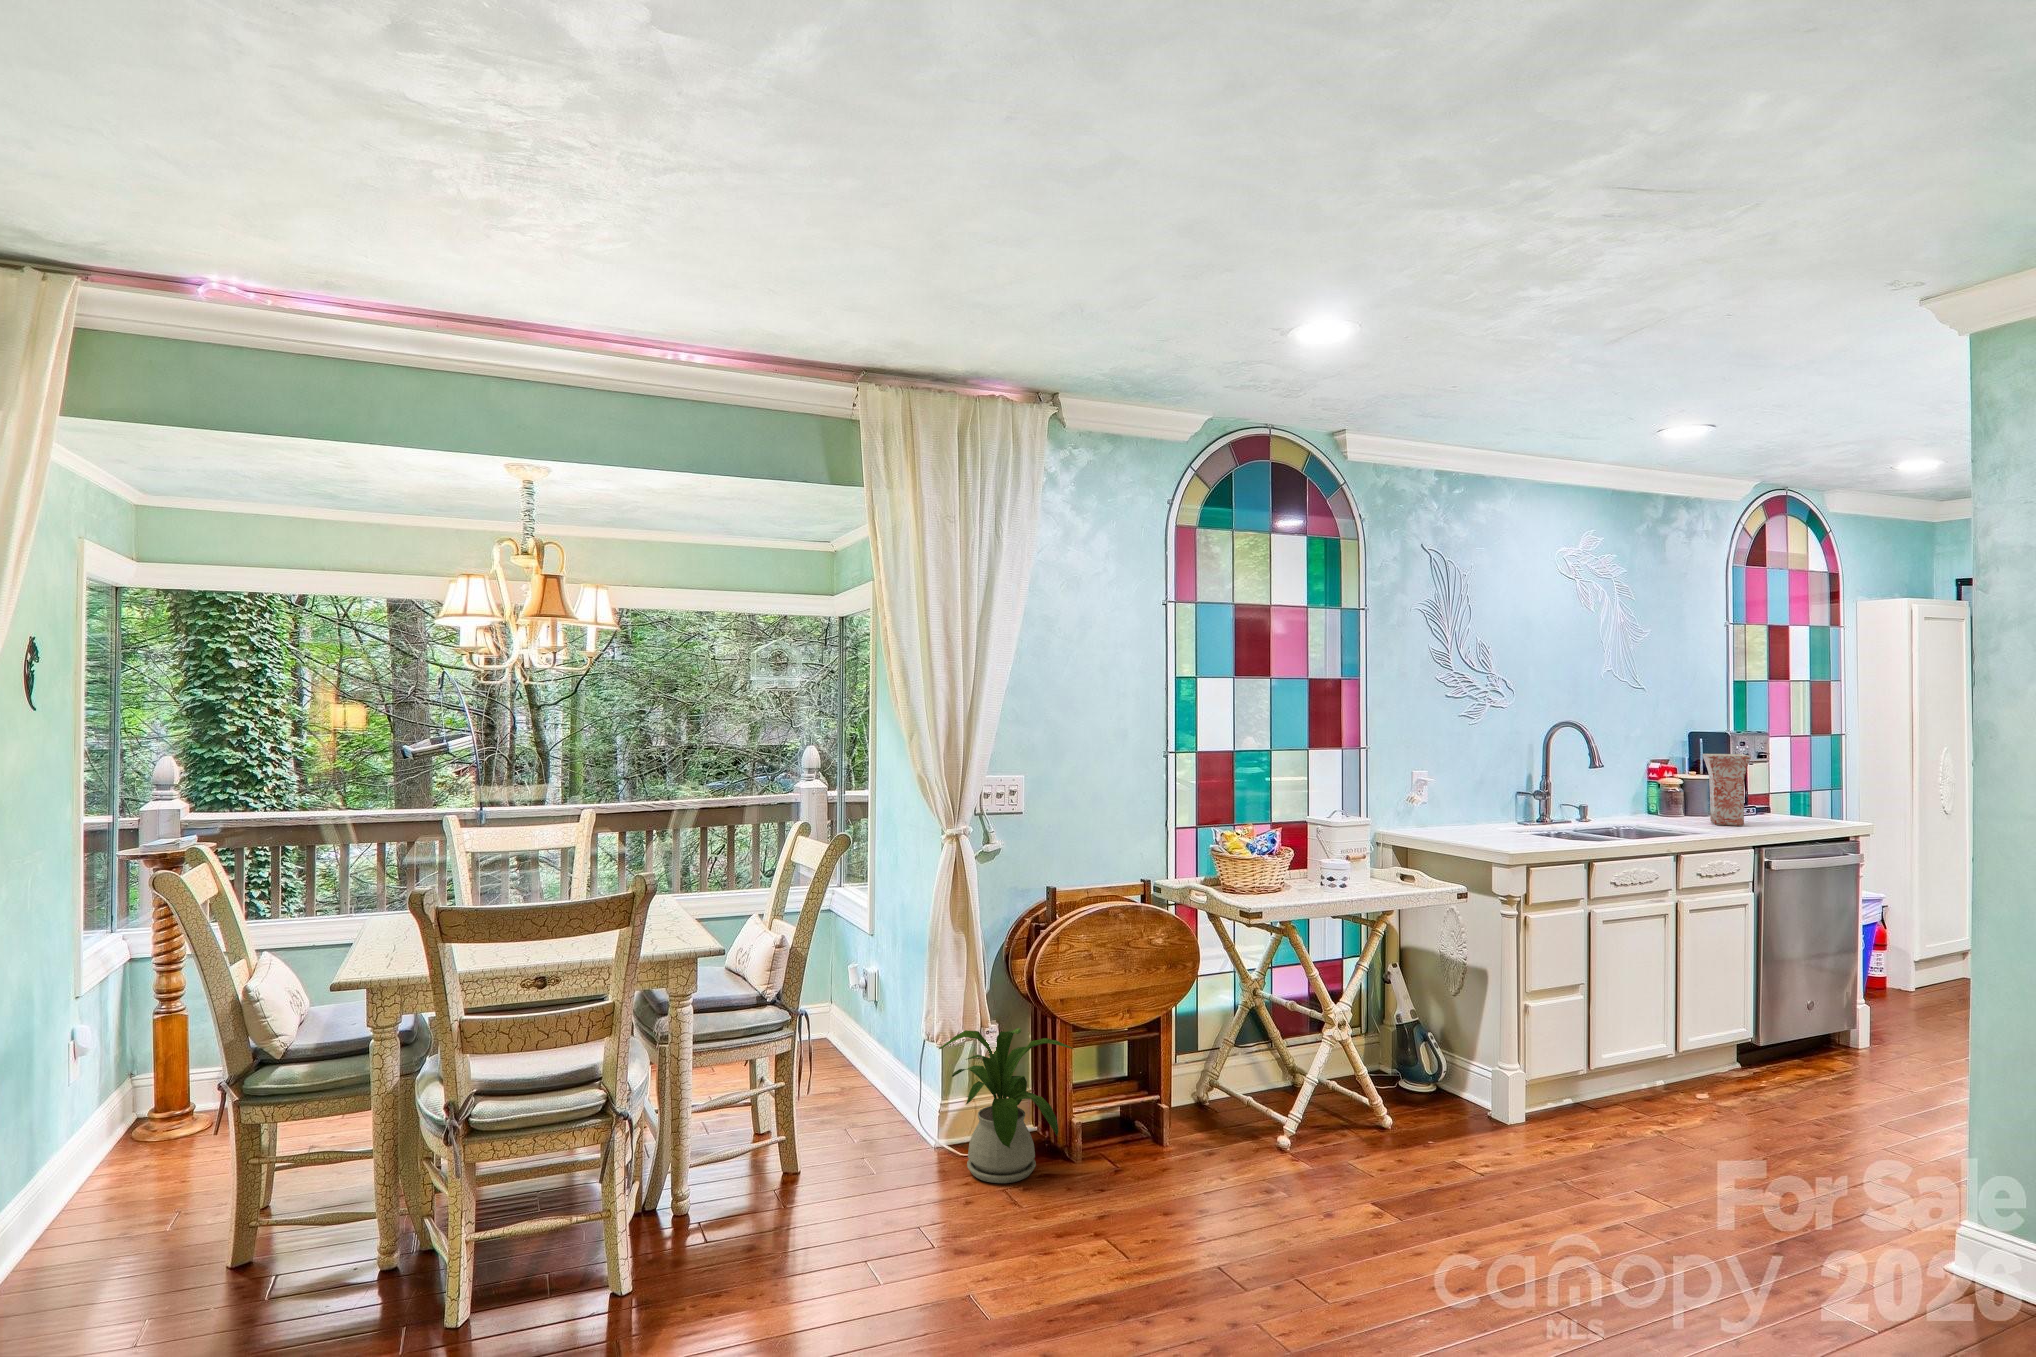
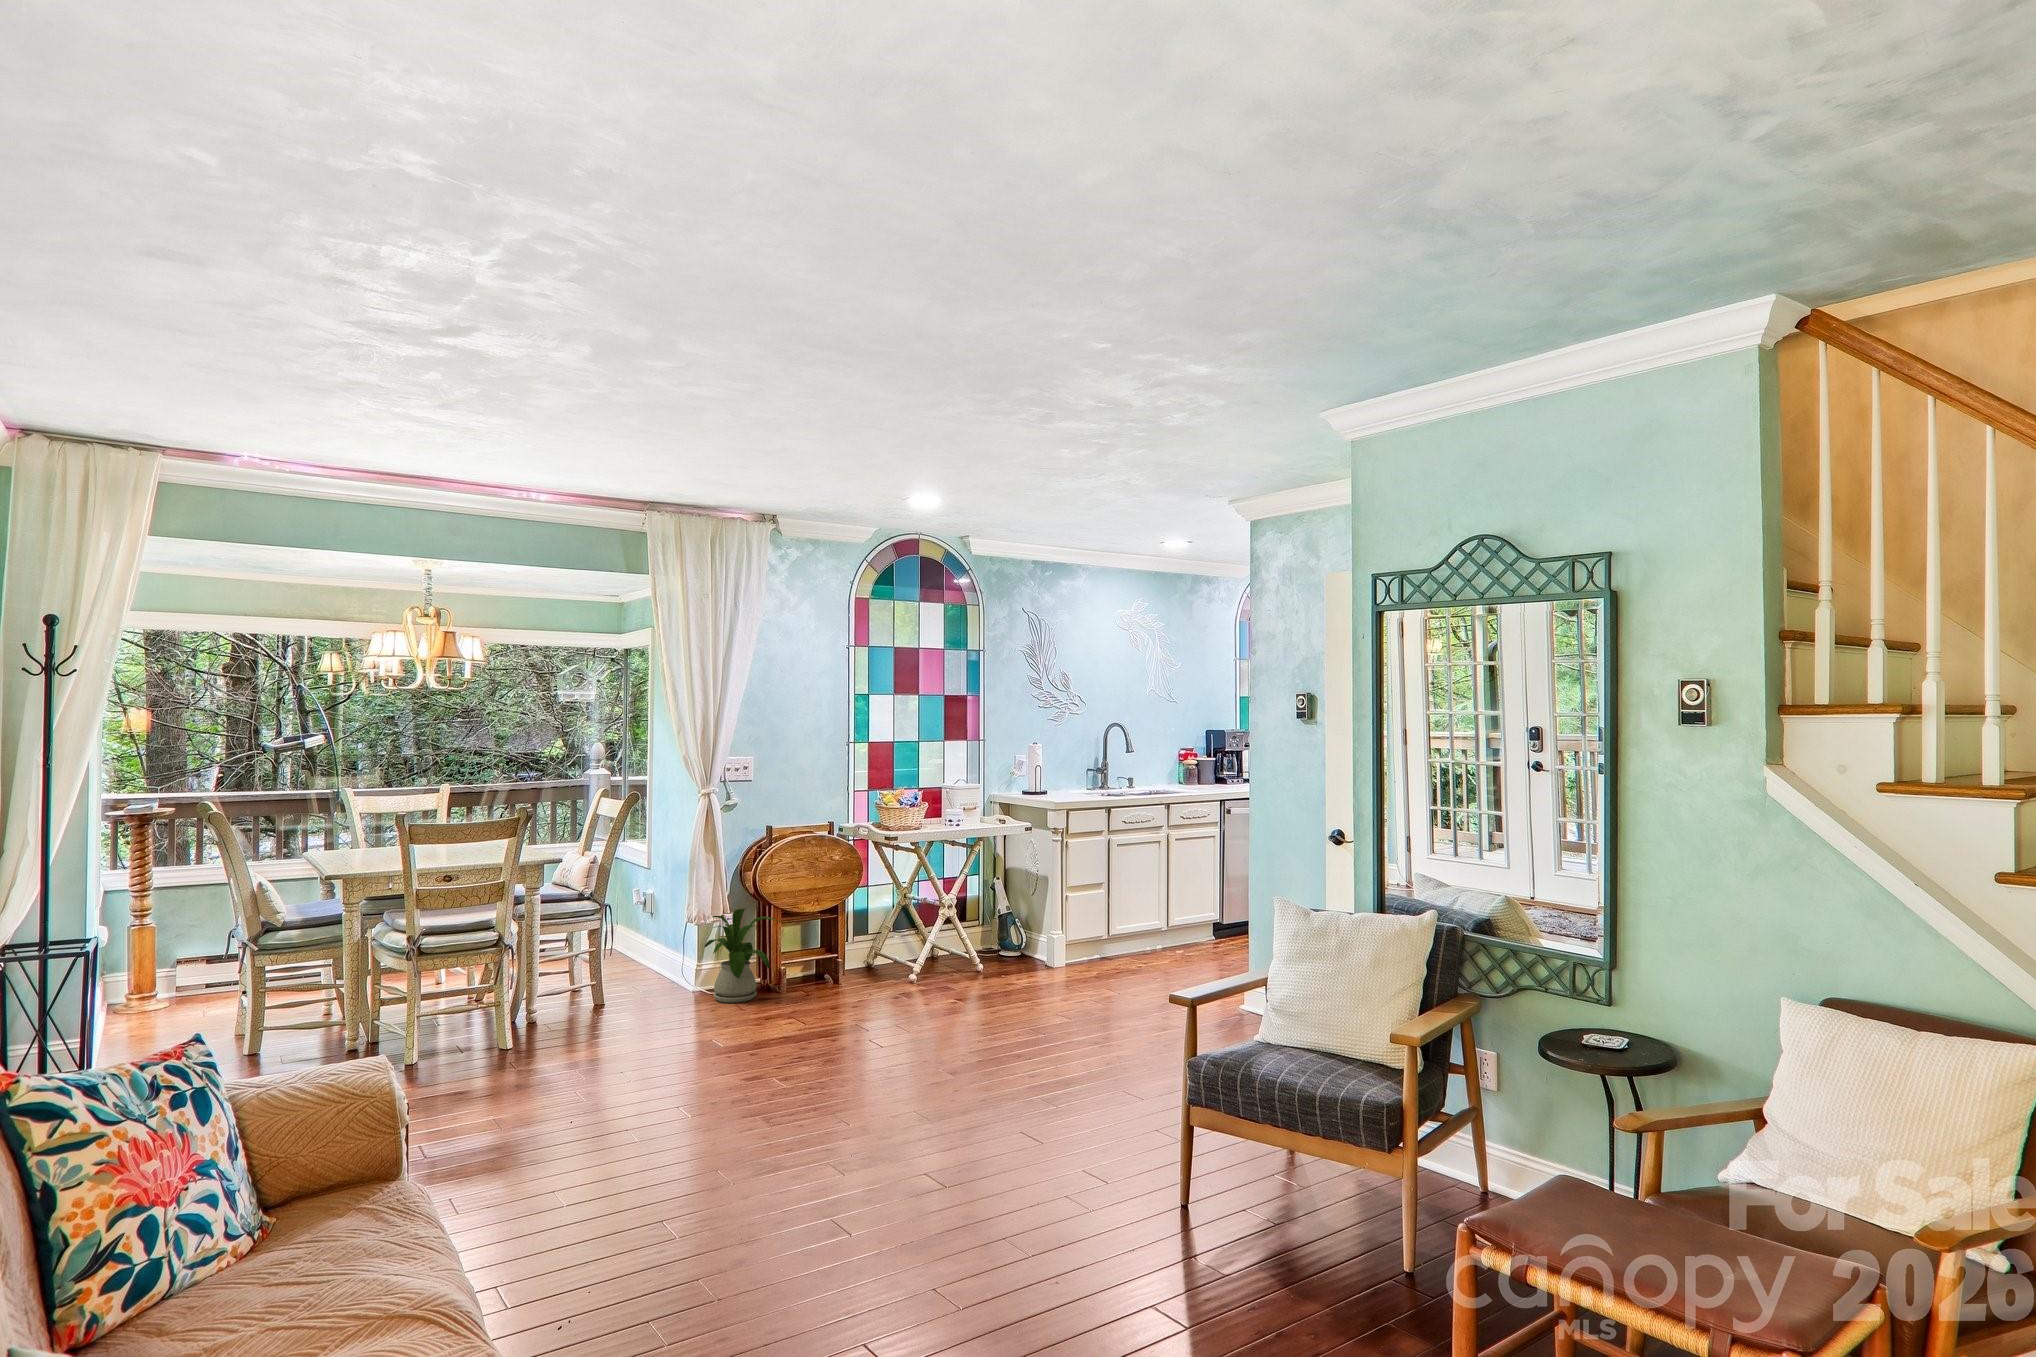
vase: present [1702,754,1751,826] -> none [1204,744,1228,789]

